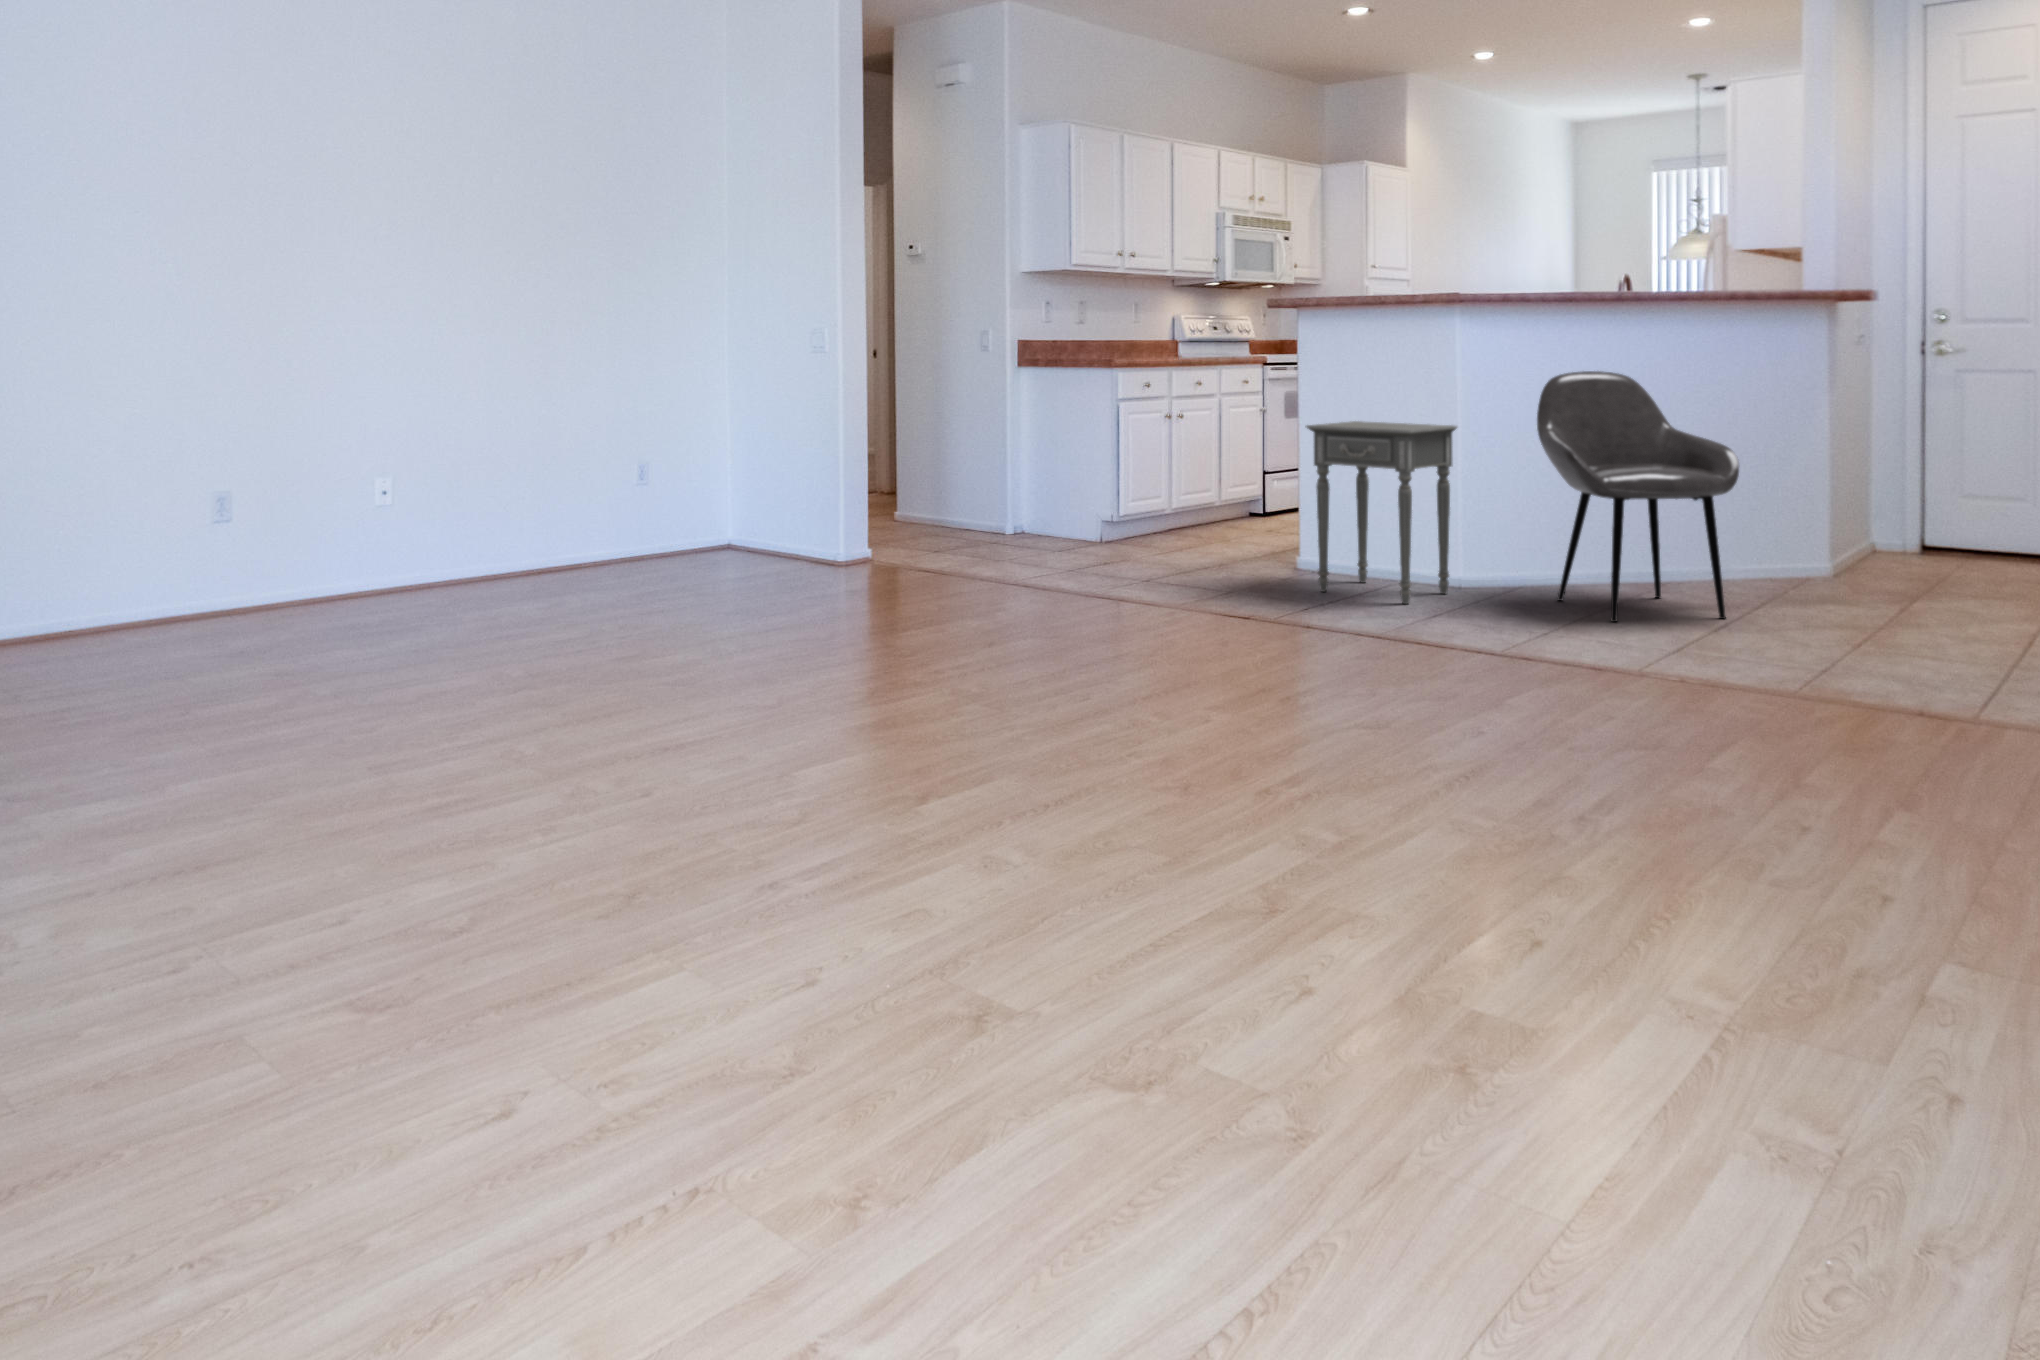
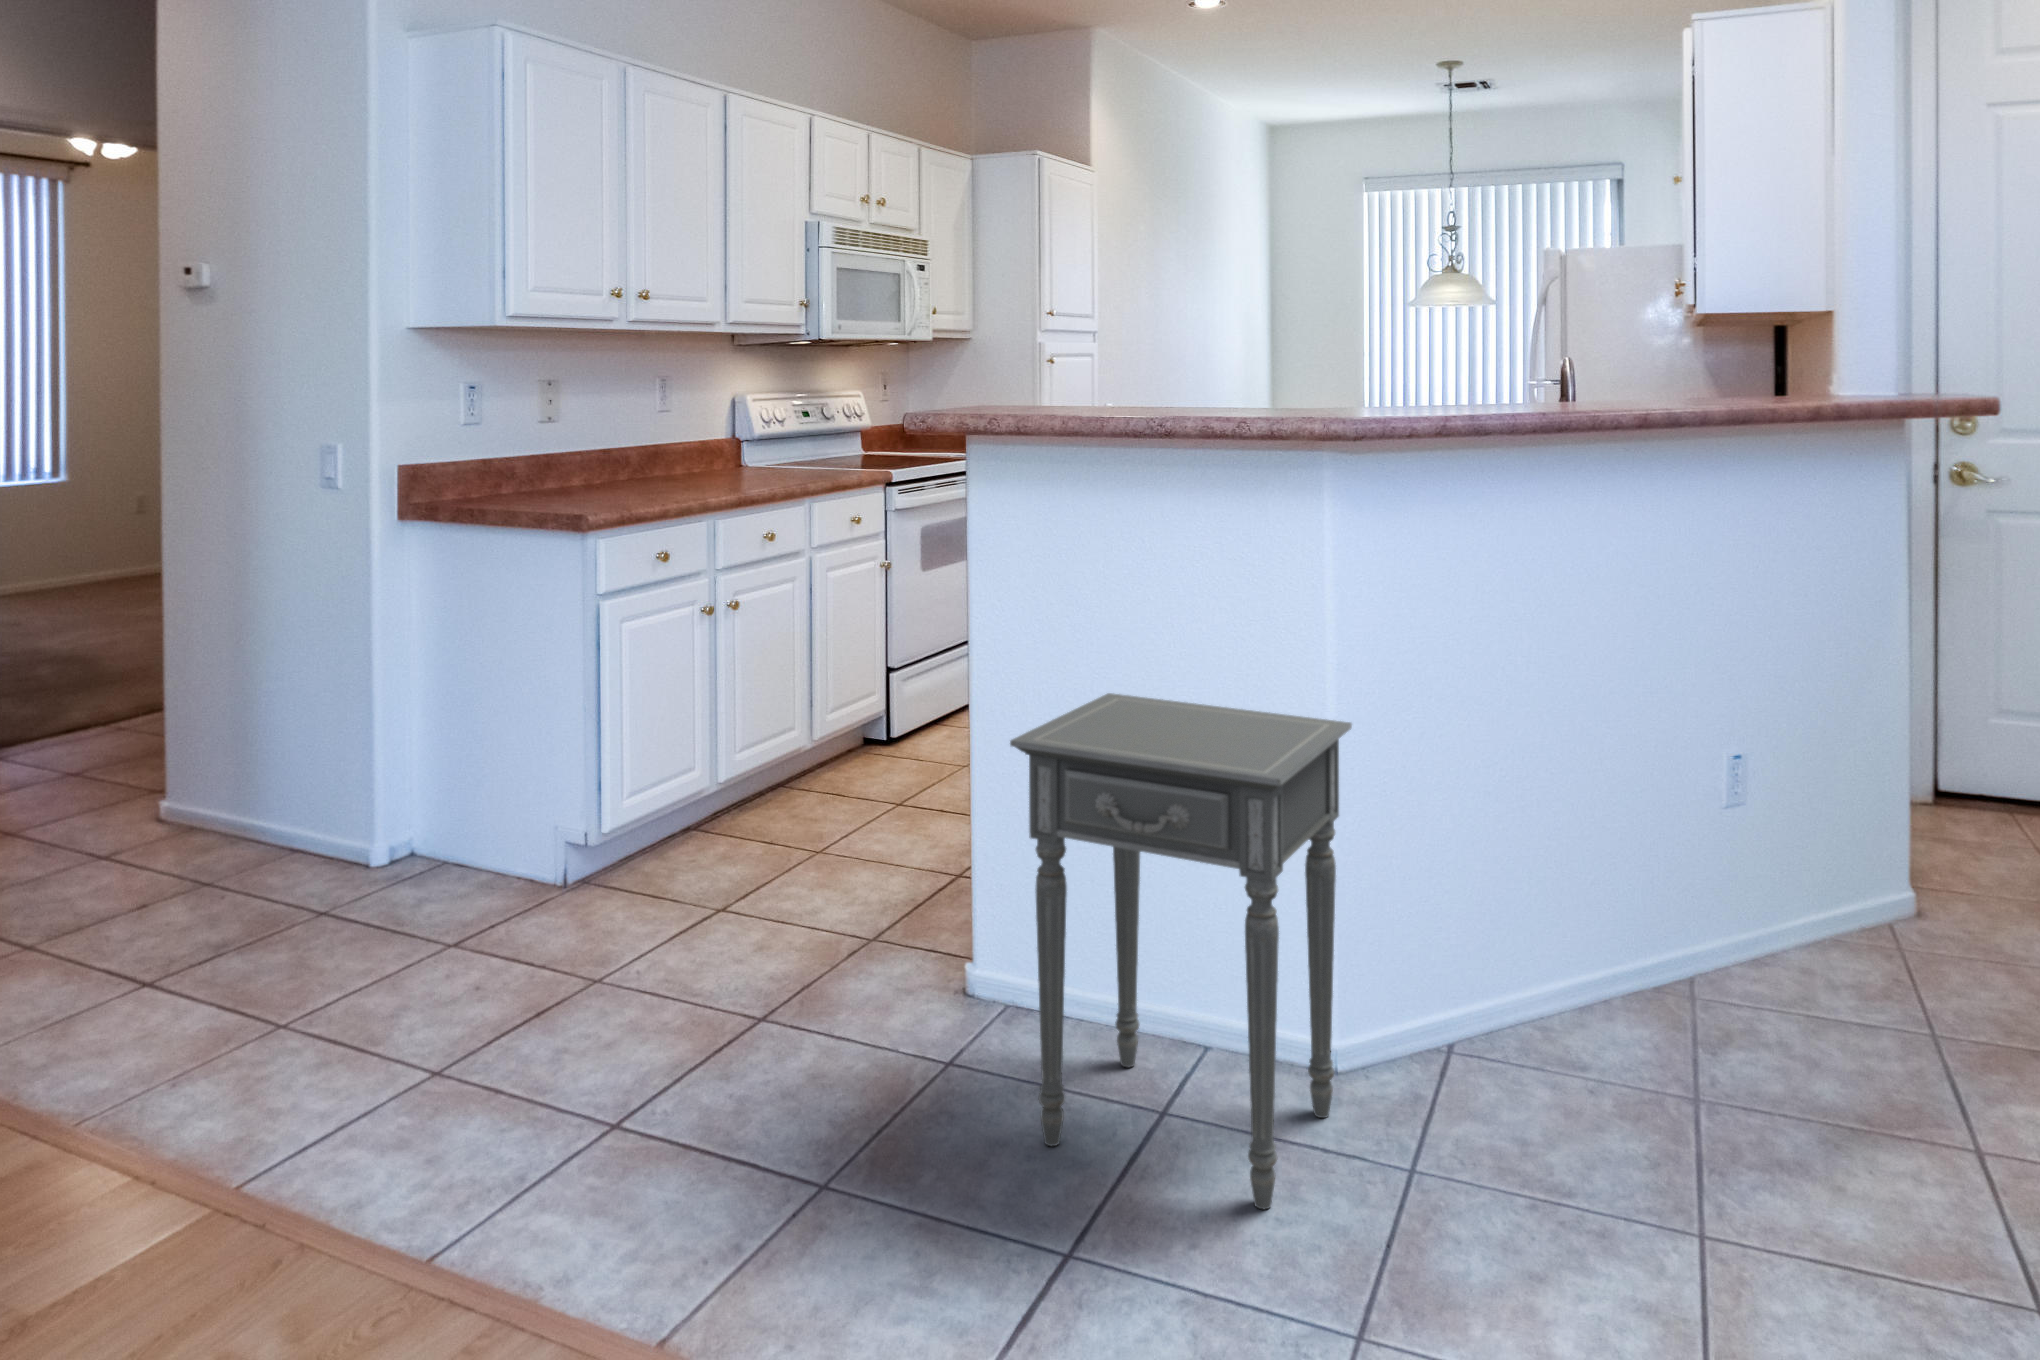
armchair: present [1537,371,1739,622] -> none [1520,580,1983,1267]

